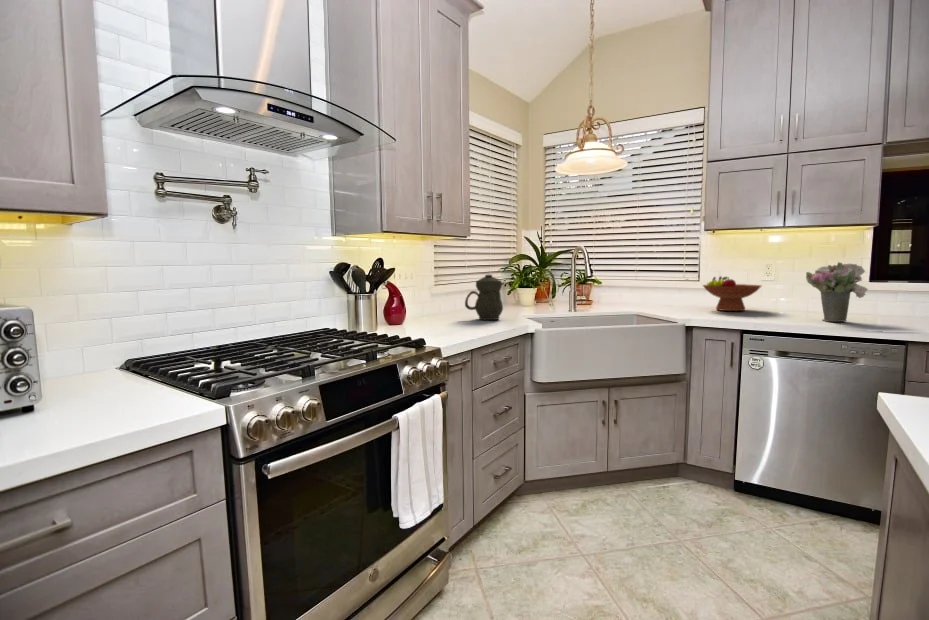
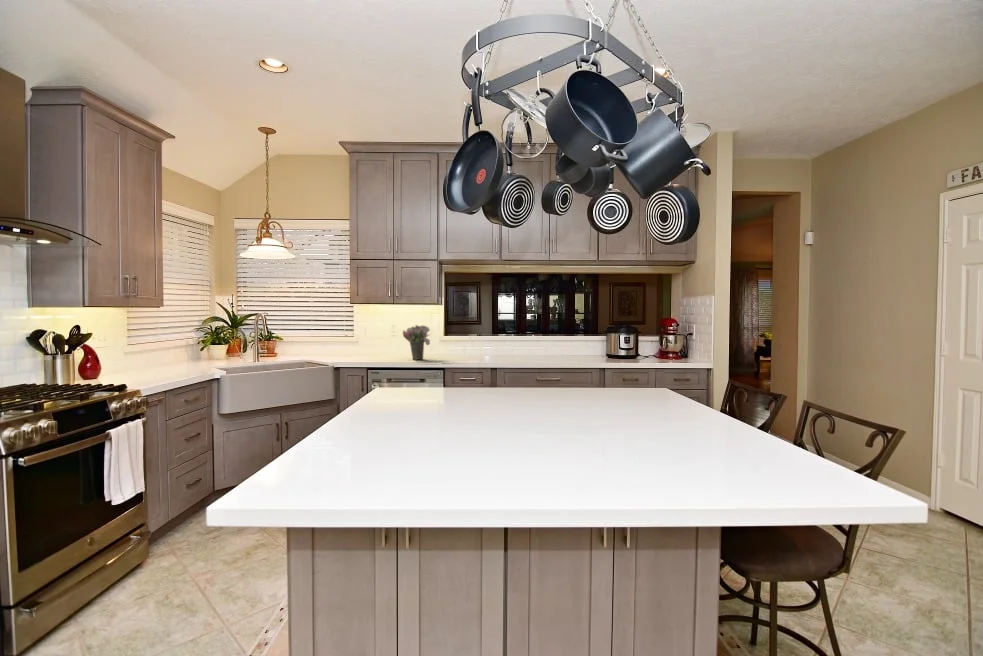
teapot: present [465,275,504,320] -> none [159,336,195,371]
fruit bowl: present [703,277,761,311] -> none [351,333,387,356]

